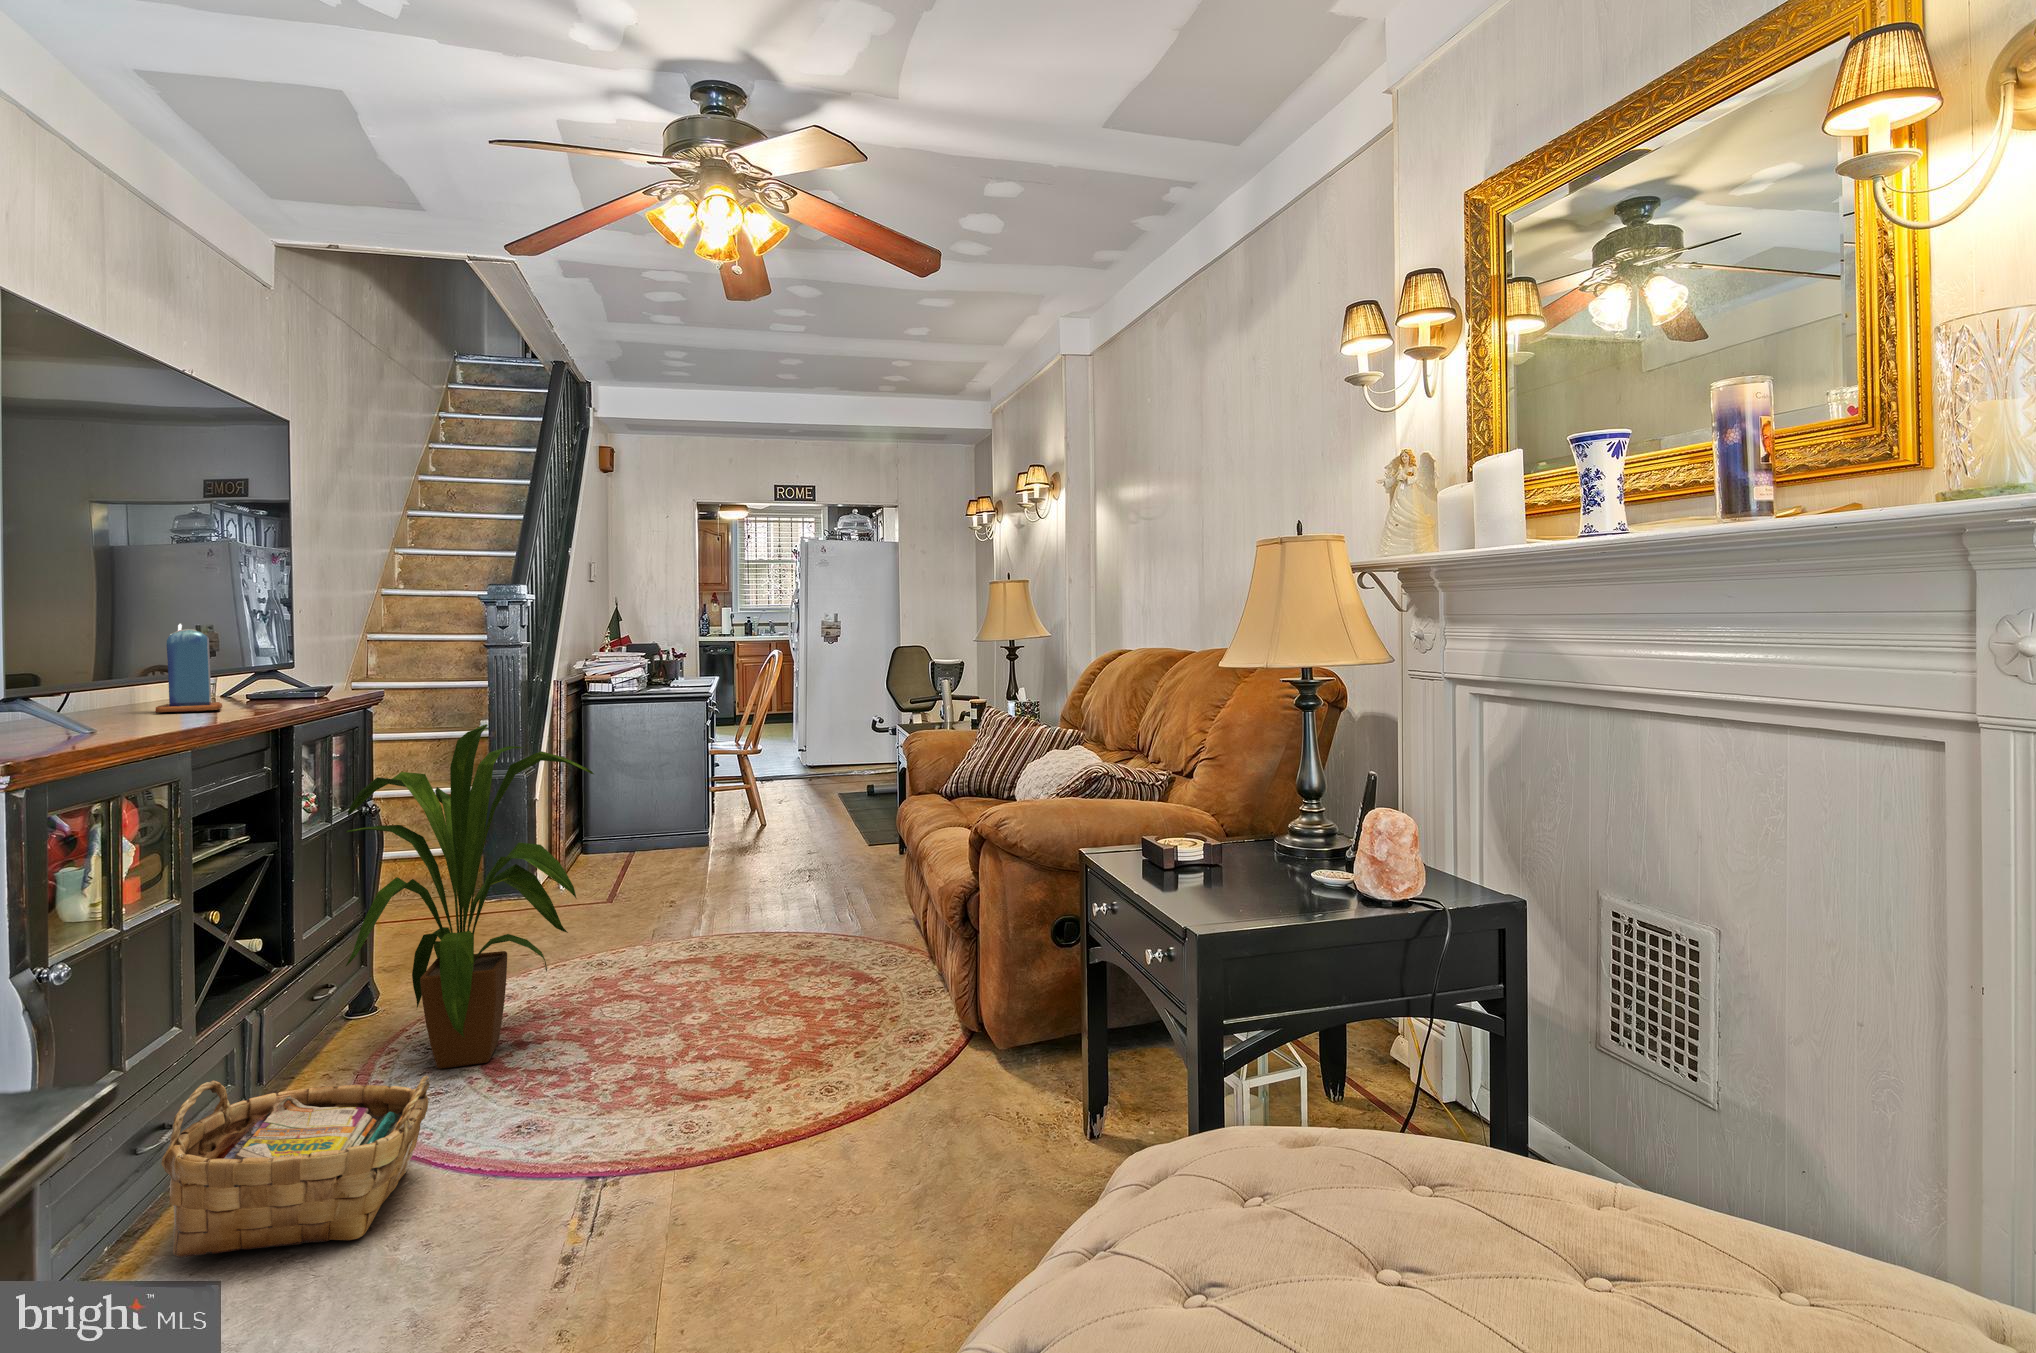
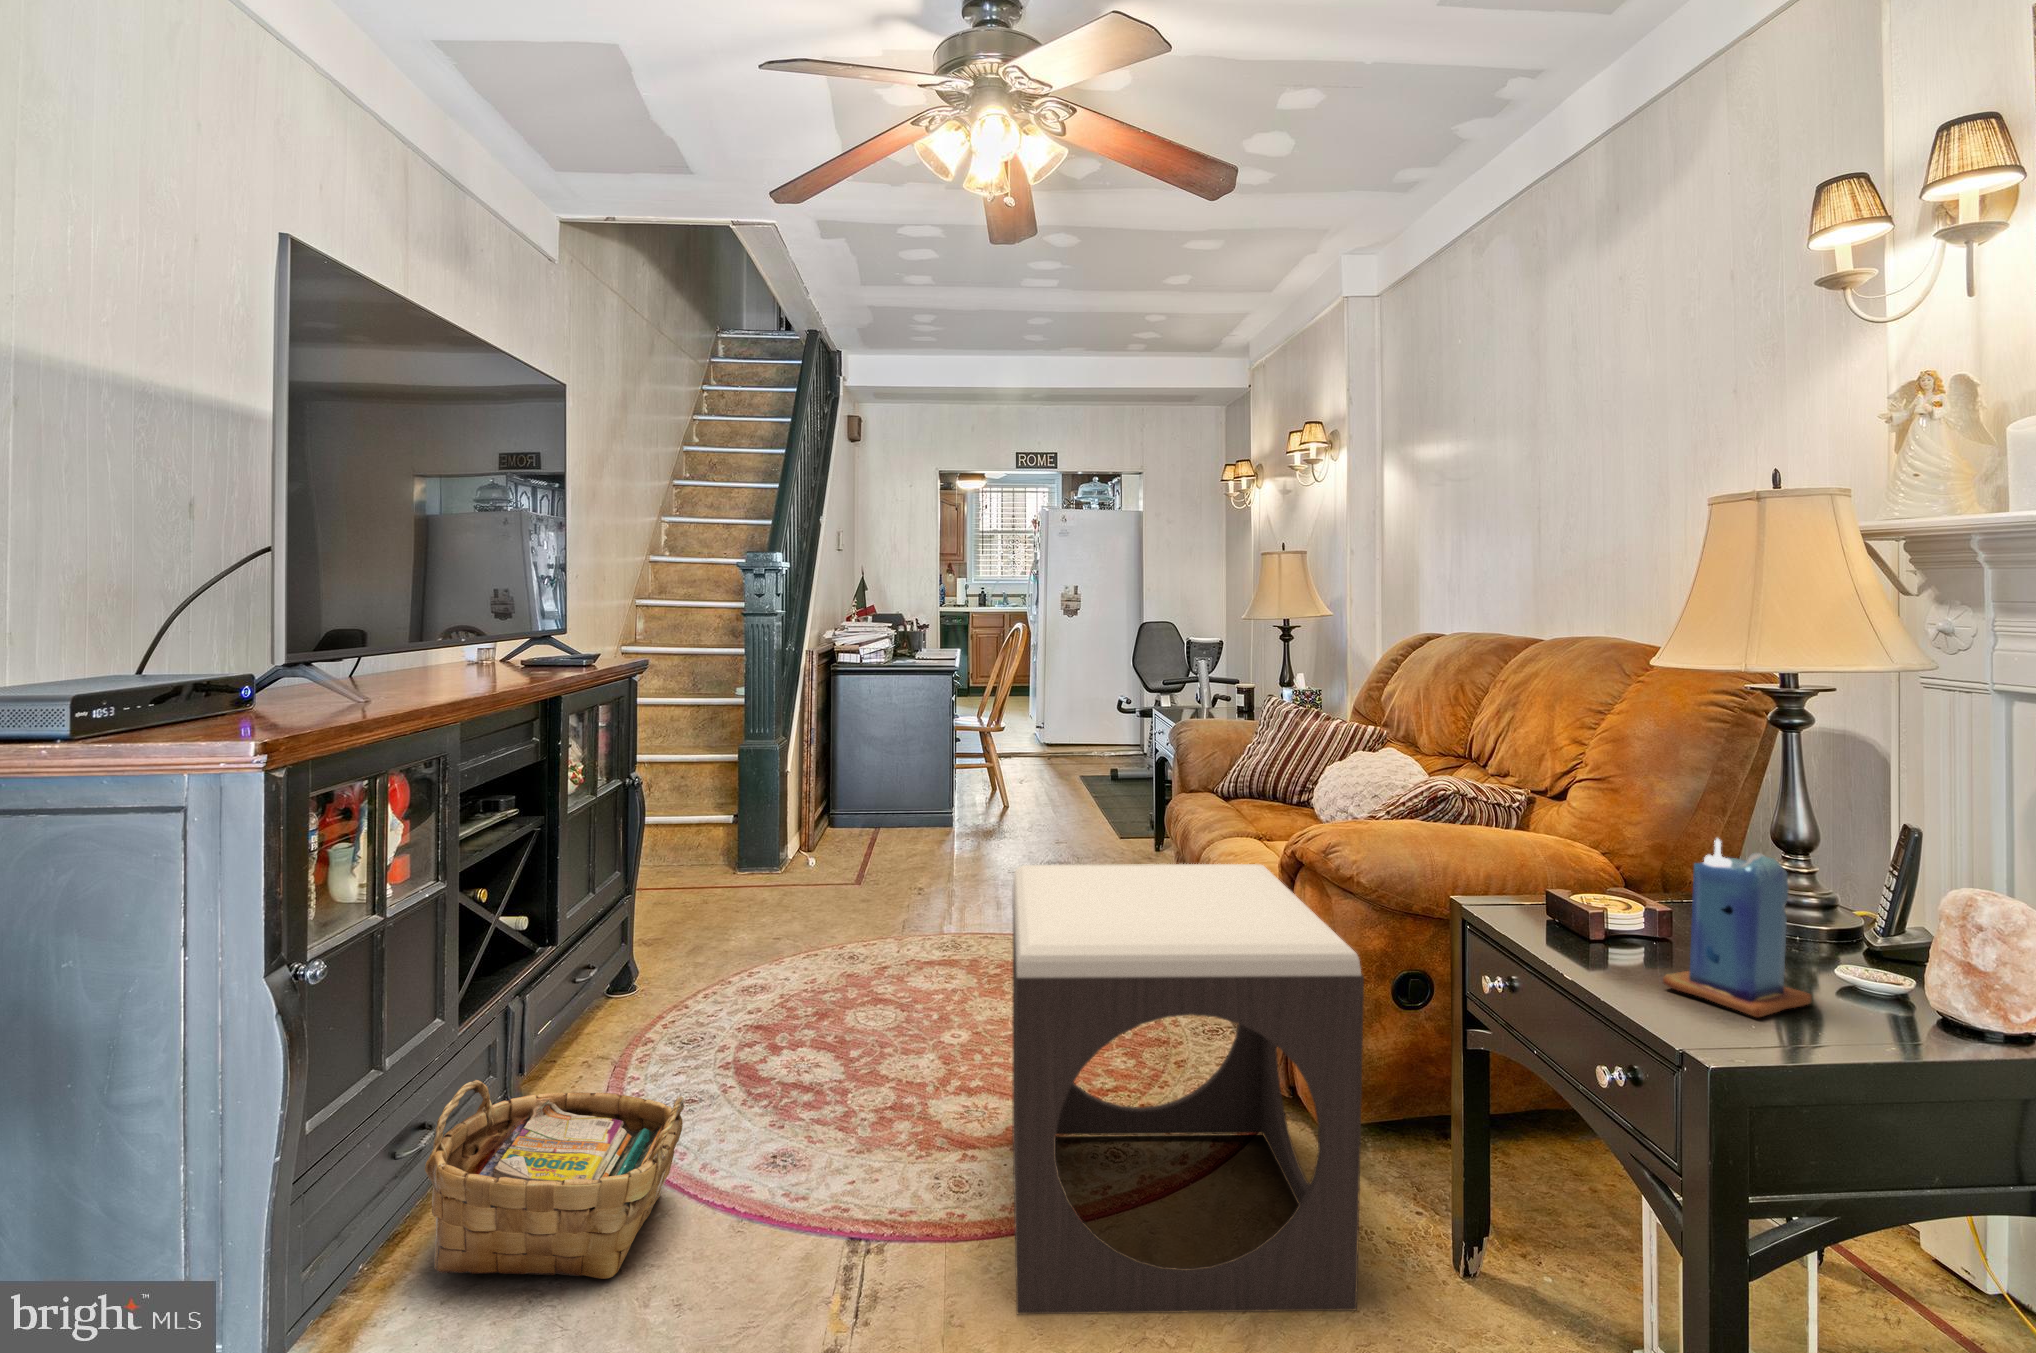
candle: present [156,624,222,712] -> present [1663,838,1812,1017]
house plant: present [346,724,594,1069] -> none [605,703,853,1068]
footstool: none [729,840,1007,1212] -> present [1012,864,1364,1314]

